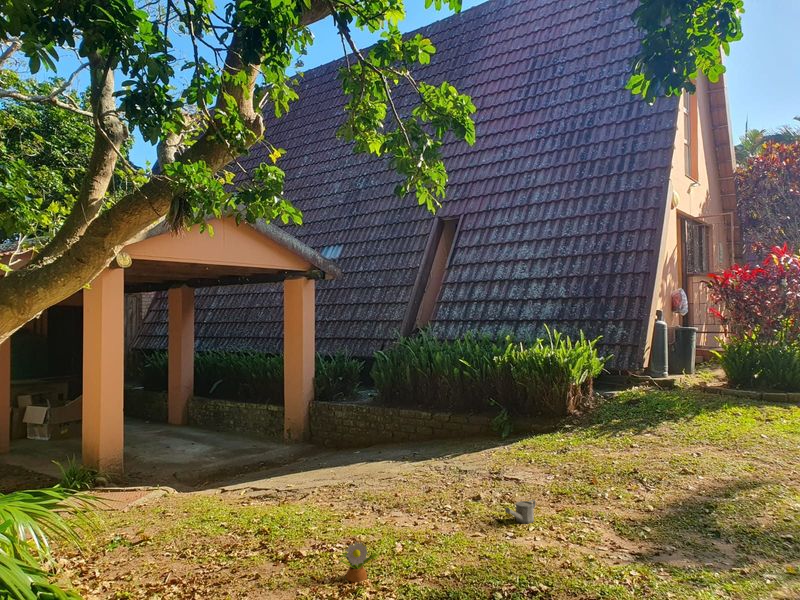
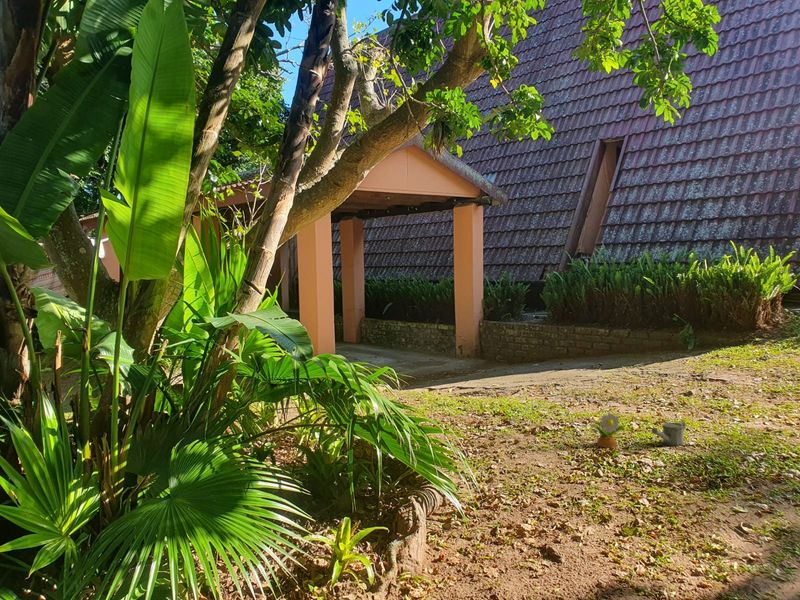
watering can: present [505,500,535,524] -> present [652,422,685,446]

